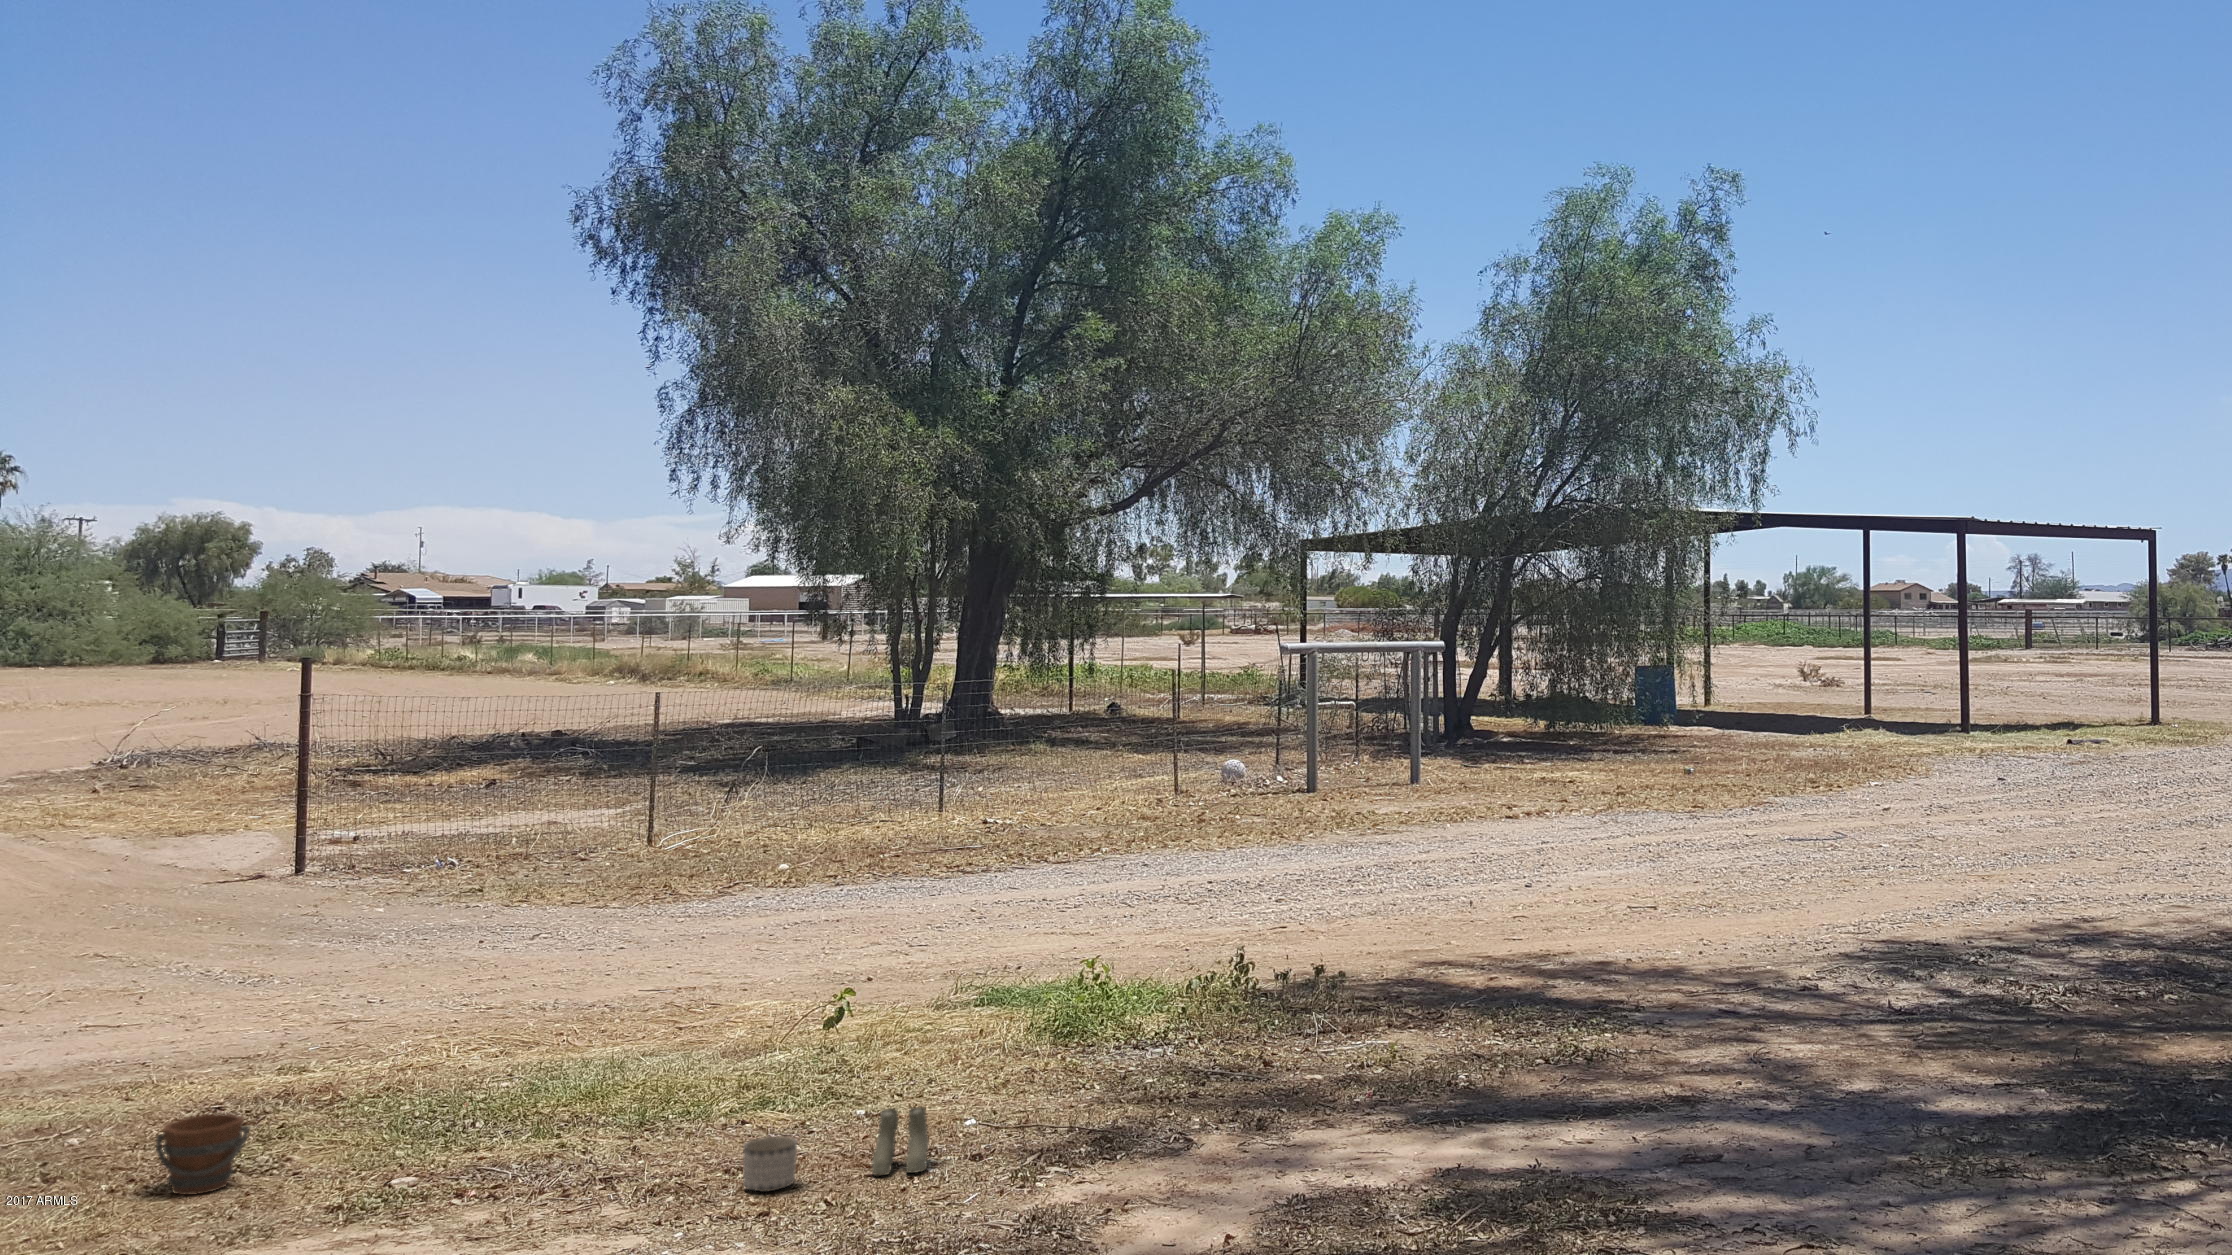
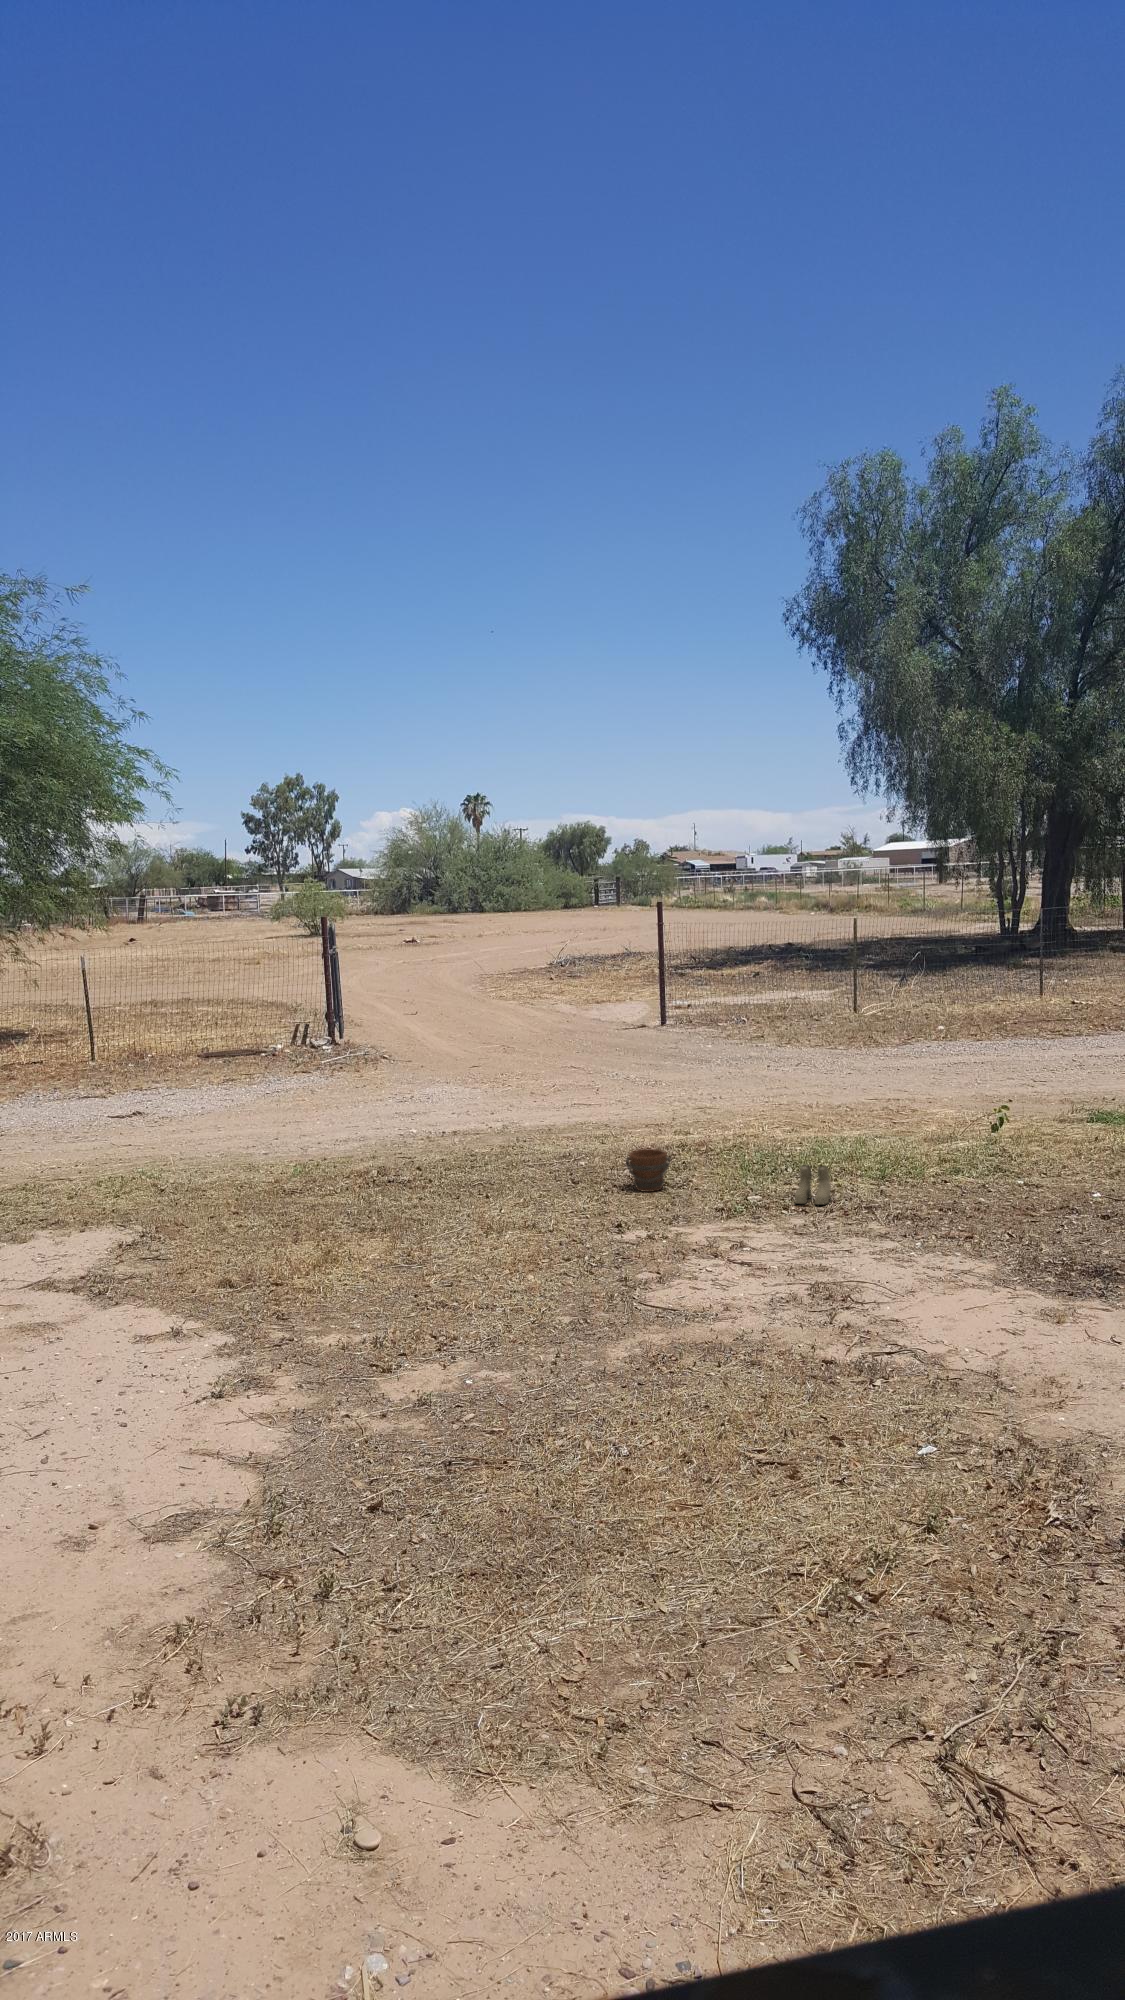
boots: present [872,1107,929,1176] -> present [795,1165,831,1205]
planter: present [743,1136,797,1192] -> none [954,1194,989,1229]

